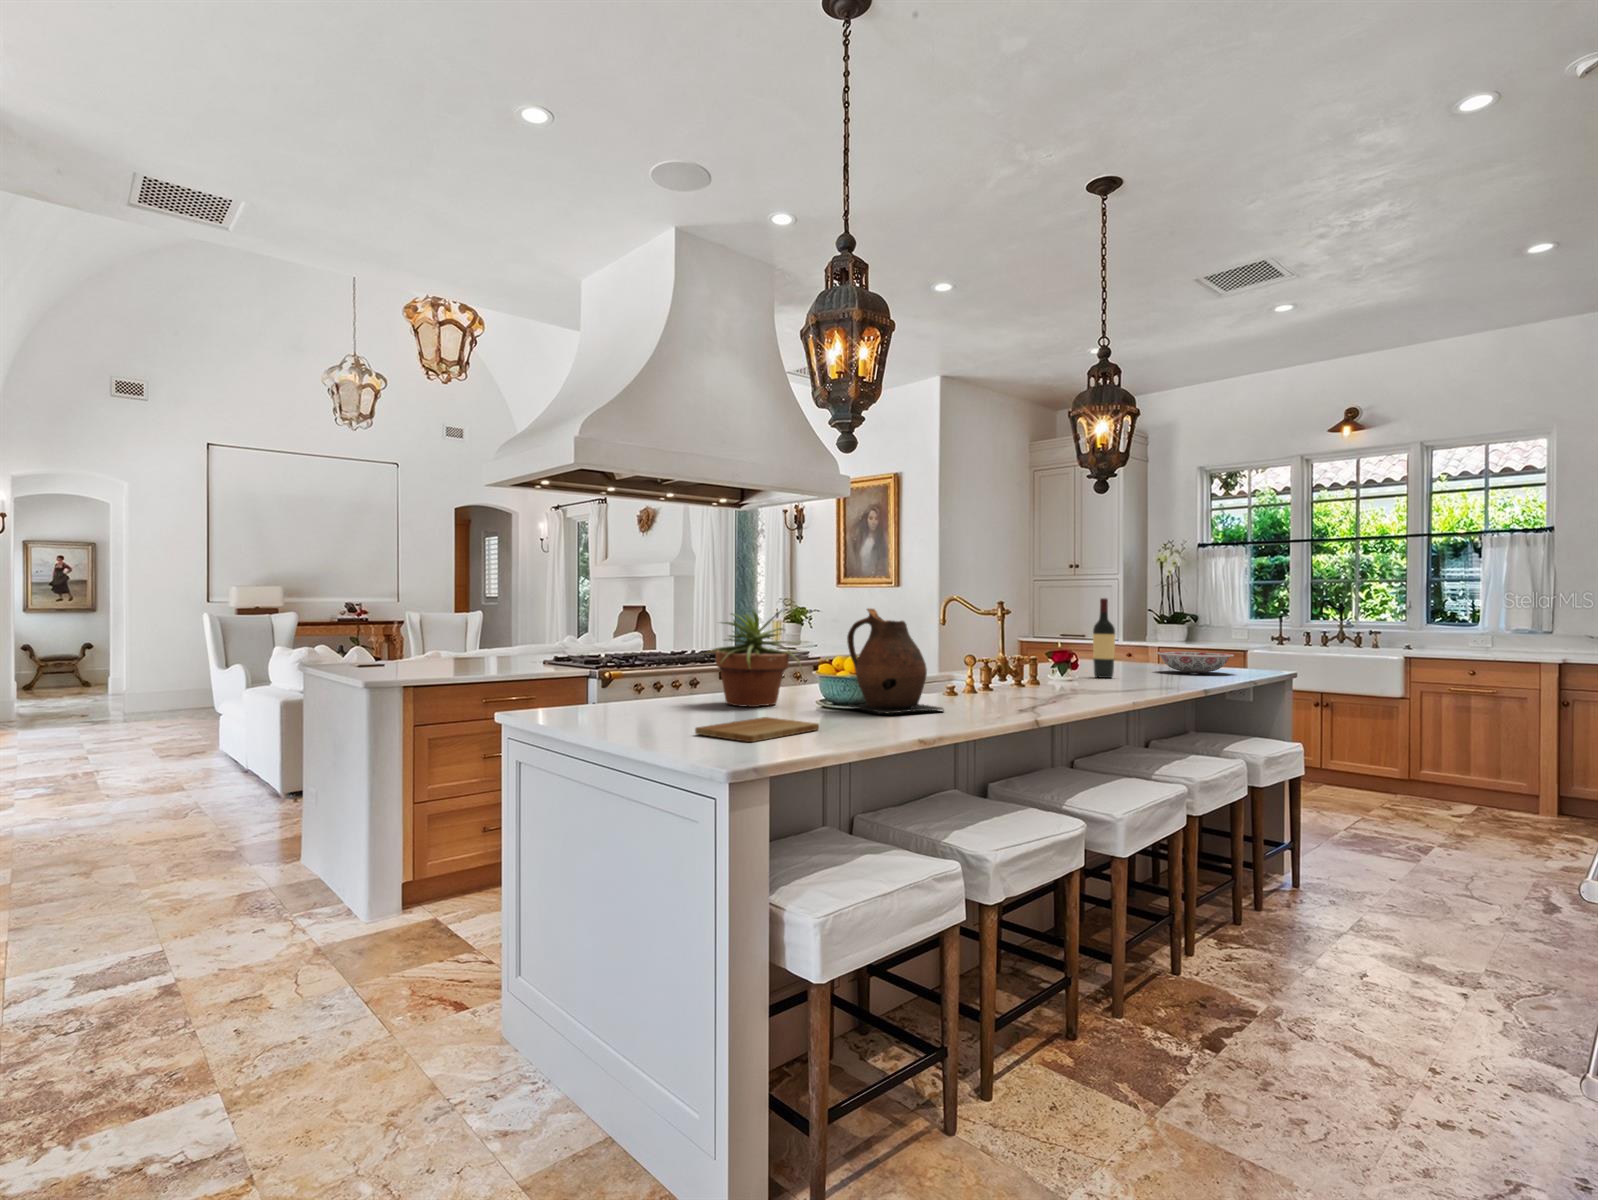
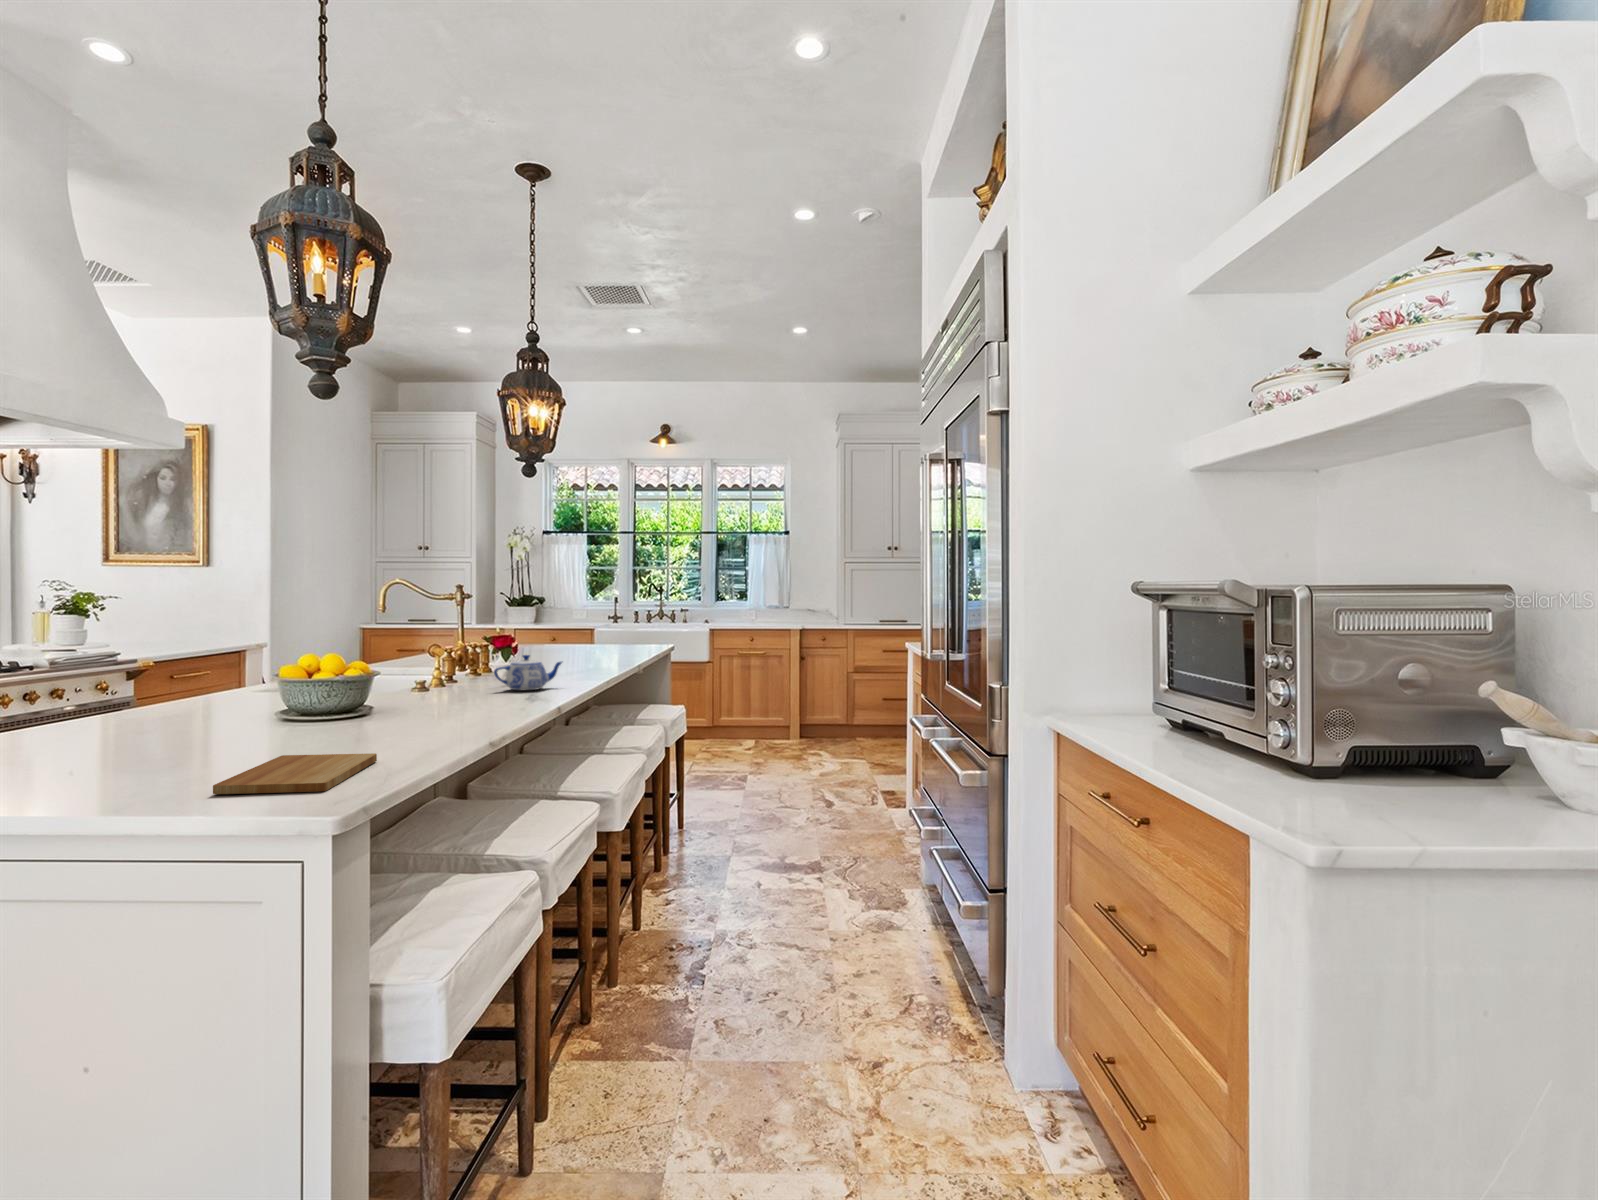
wine bottle: present [1093,598,1115,678] -> none [524,586,545,665]
ceramic pitcher: present [847,608,943,714] -> none [344,606,469,732]
potted plant: present [705,611,802,707] -> none [88,609,291,746]
ceramic bowl: present [1156,651,1234,673] -> none [566,634,633,654]
teapot: none [1014,662,1085,696] -> present [494,655,562,690]

